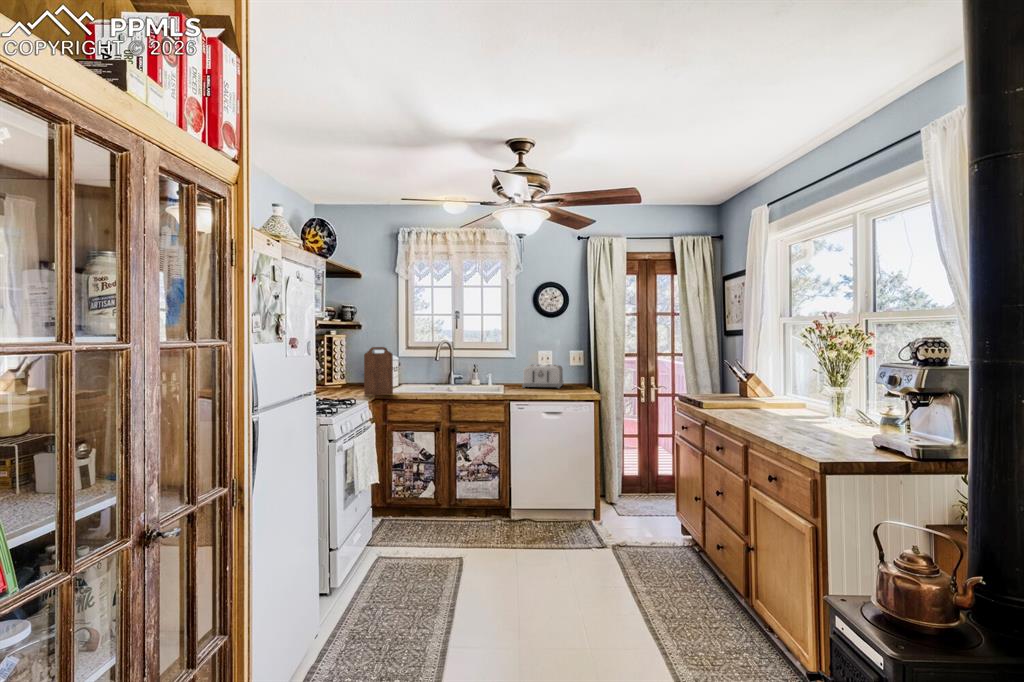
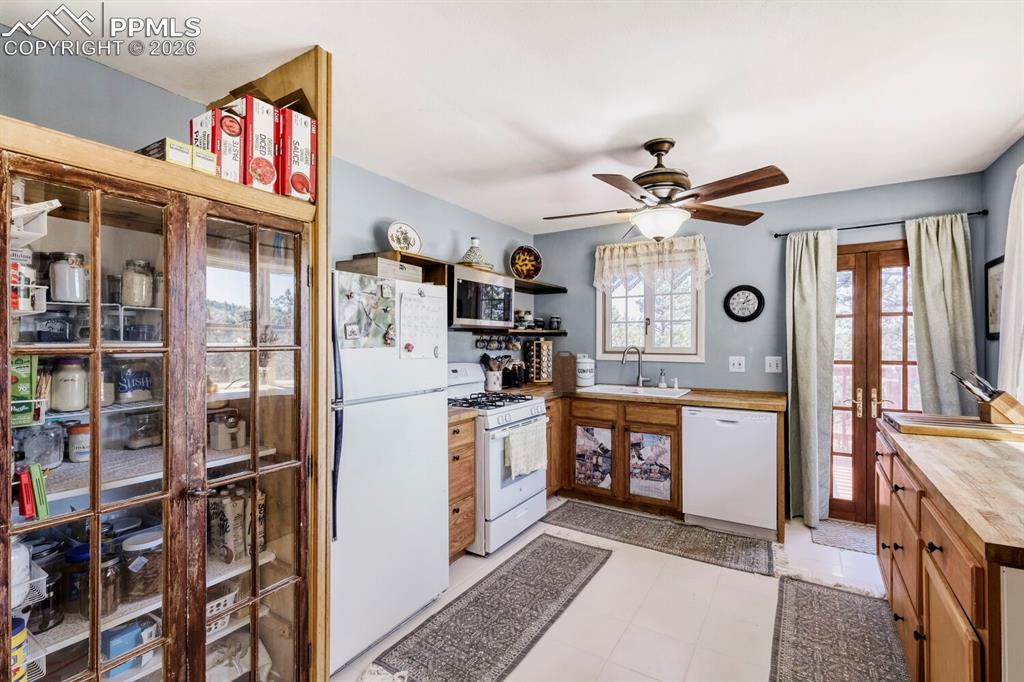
toaster: present [522,364,563,388] -> none [708,370,759,396]

